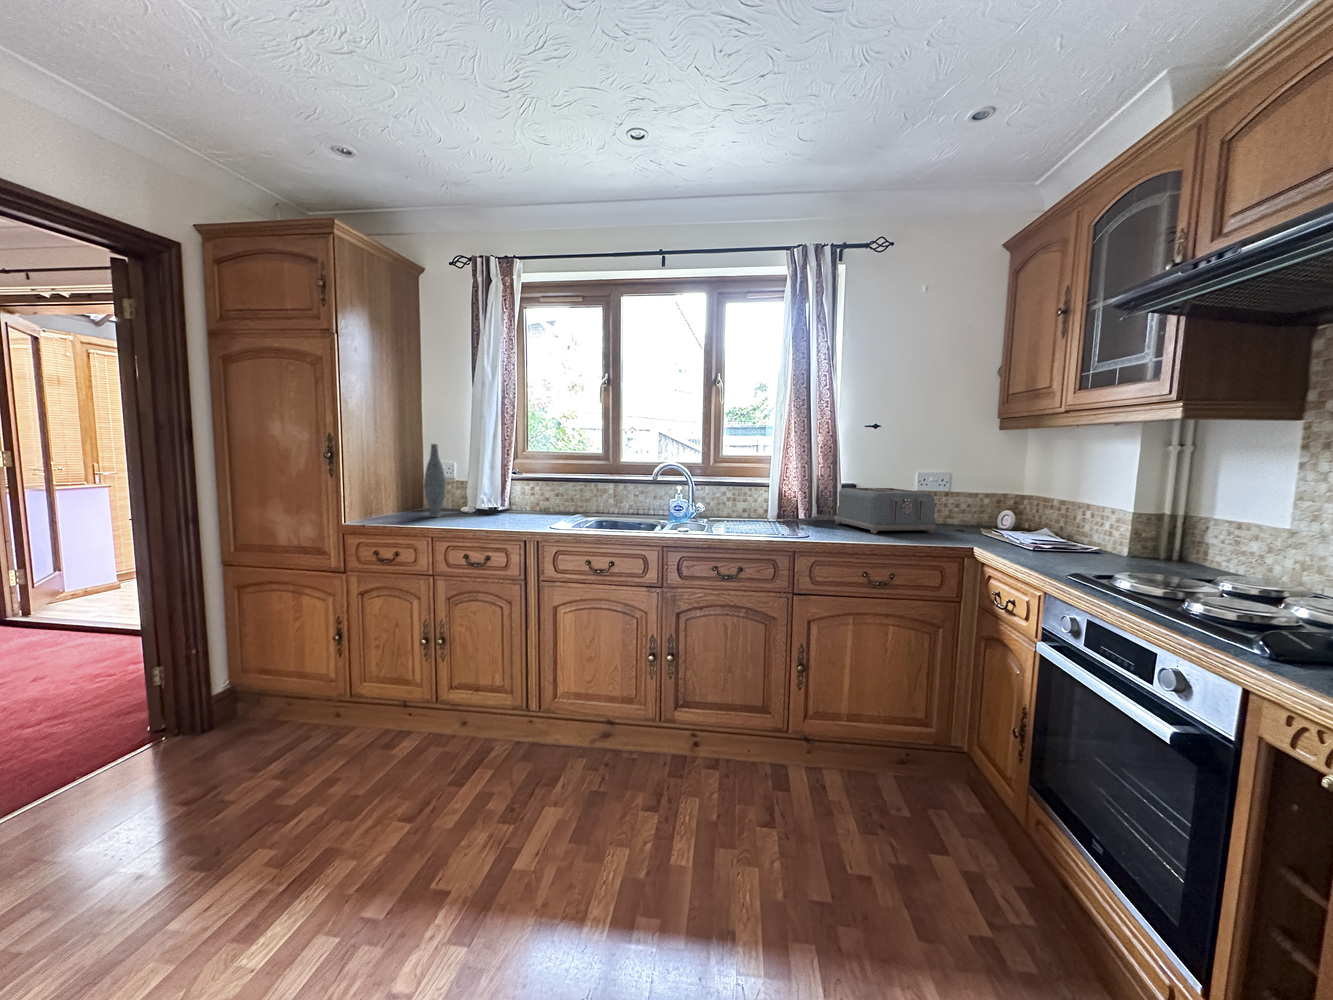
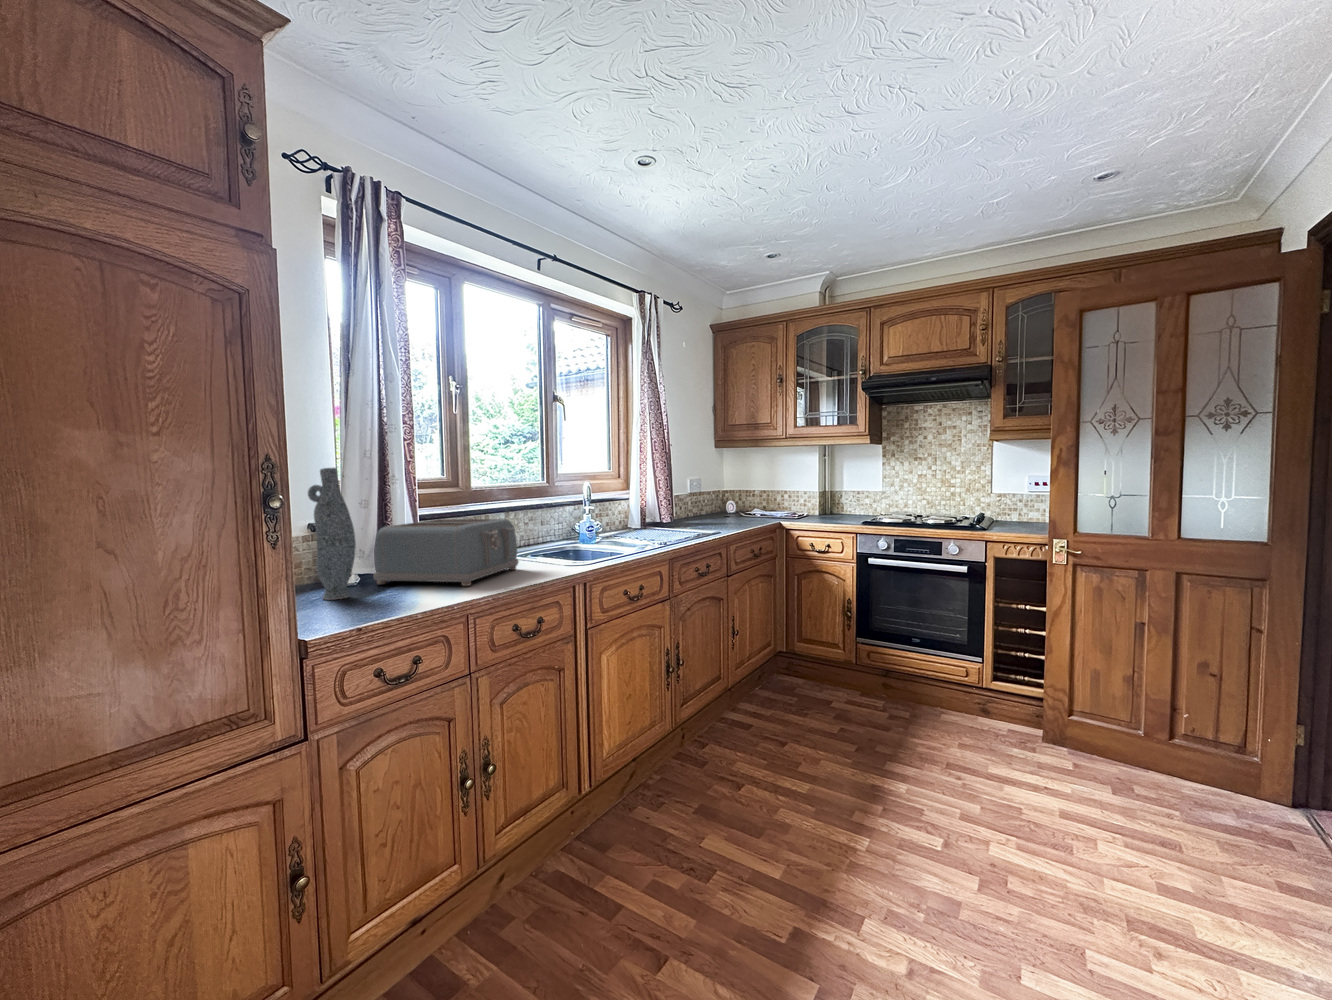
toaster: present [834,488,936,533] -> present [373,519,519,586]

